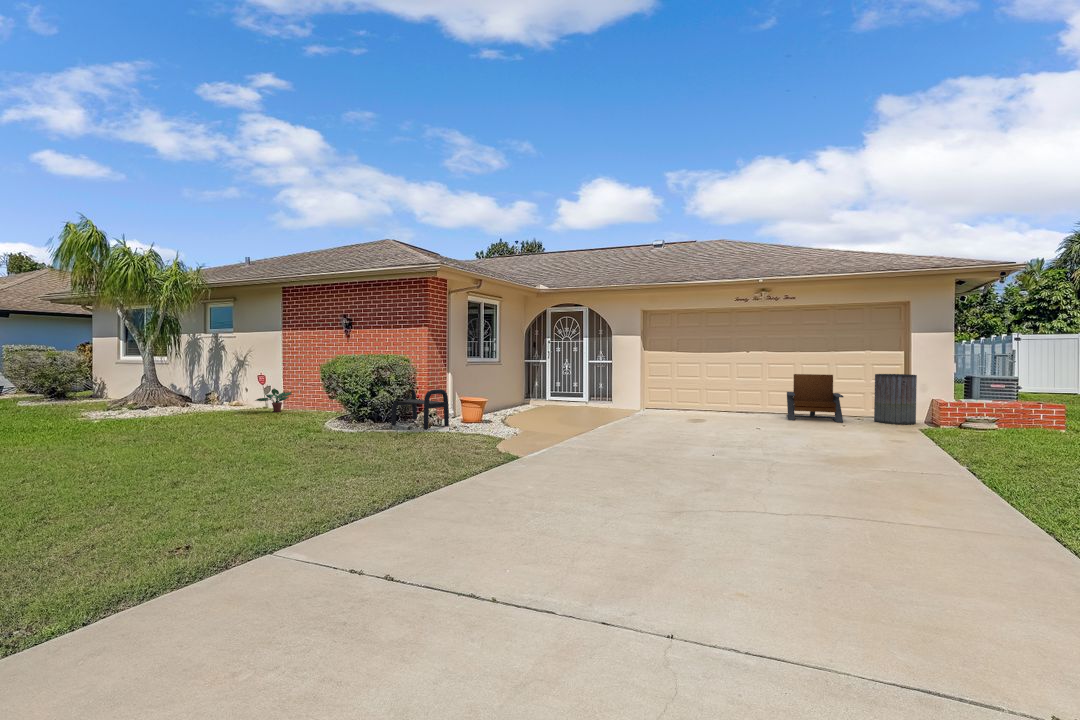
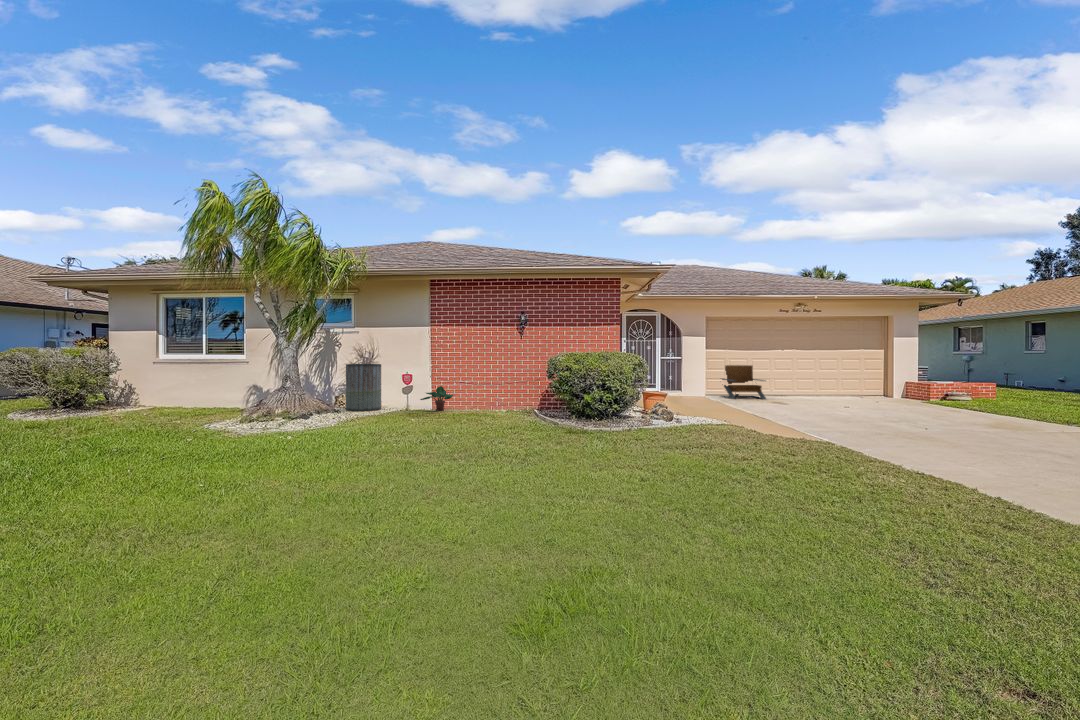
lounge chair: present [786,374,843,422] -> present [721,365,766,399]
trash can: present [874,374,917,425] -> present [346,364,381,411]
bench: present [391,389,449,429] -> none [610,381,658,417]

